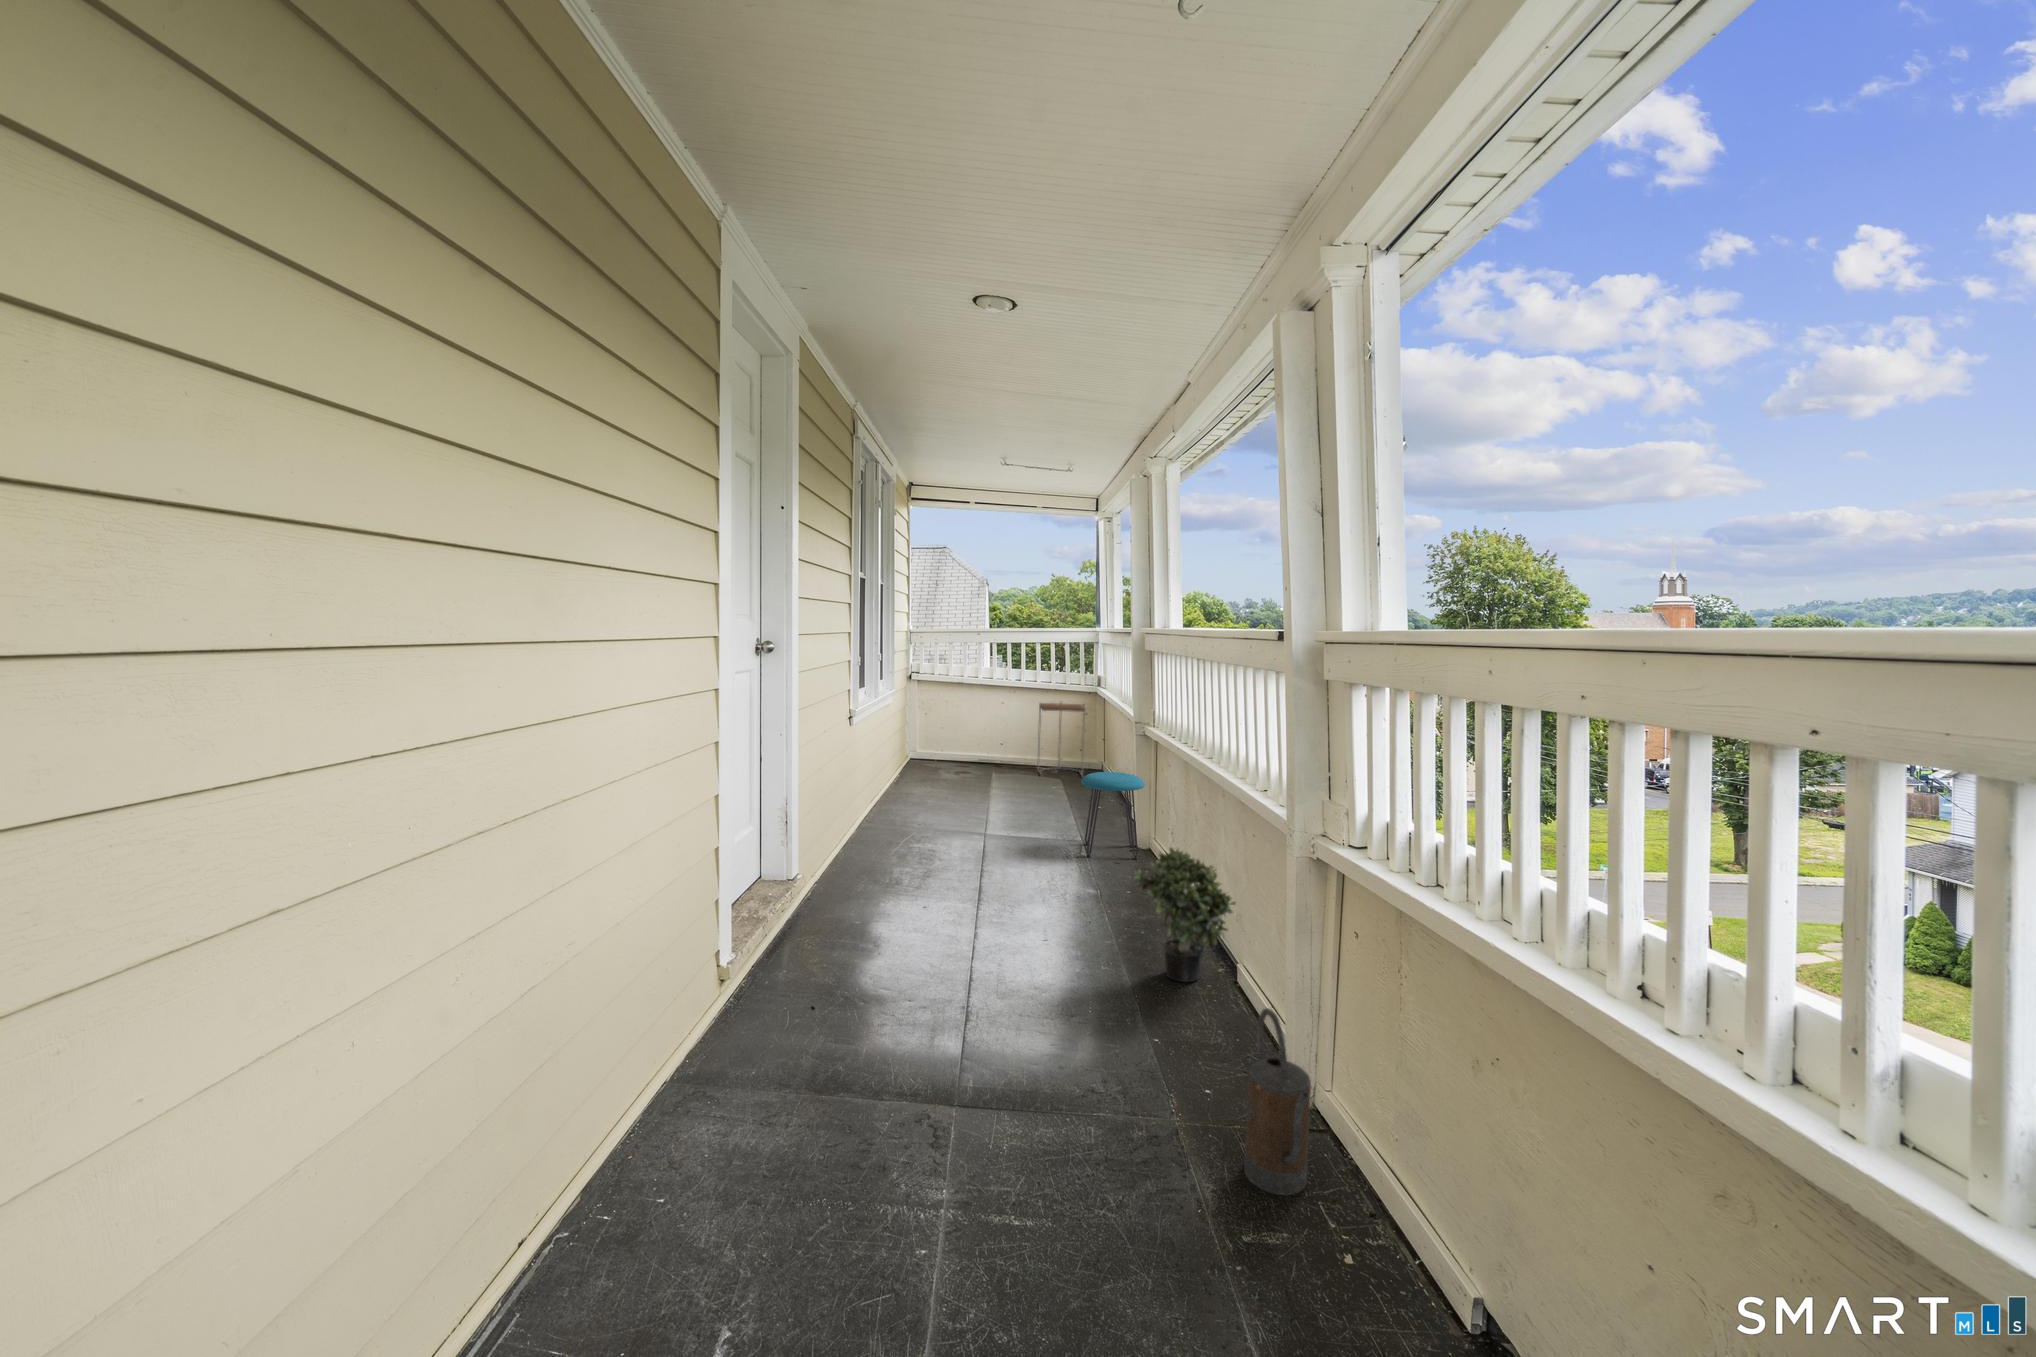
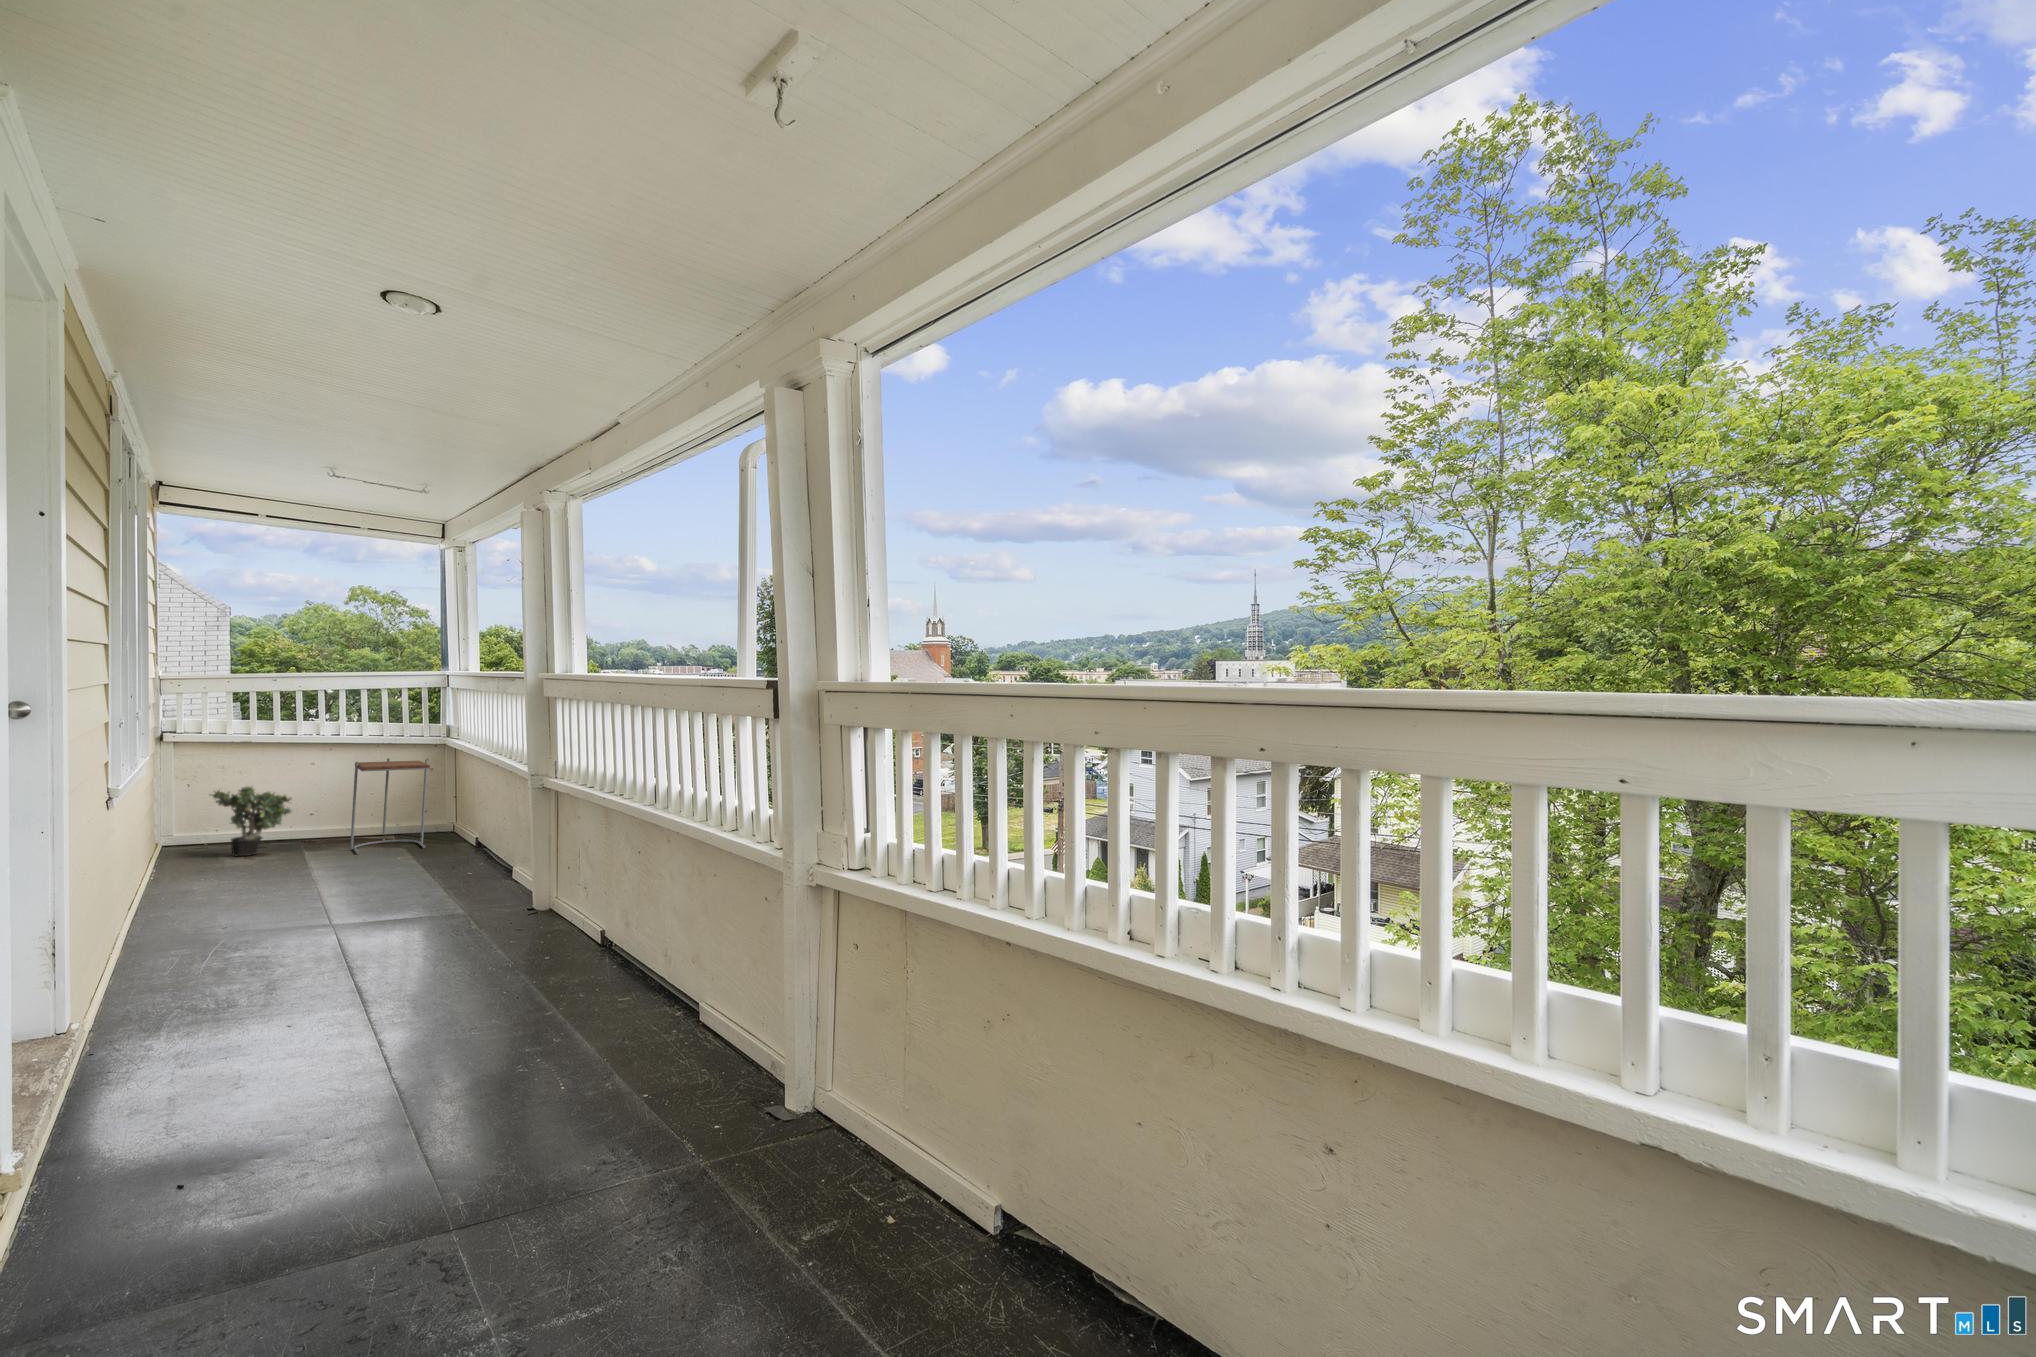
stool: present [1081,772,1145,859] -> none [459,832,546,936]
potted plant: present [1132,848,1236,982] -> present [210,786,292,856]
watering can: present [1244,1008,1312,1195] -> none [776,1021,851,1196]

